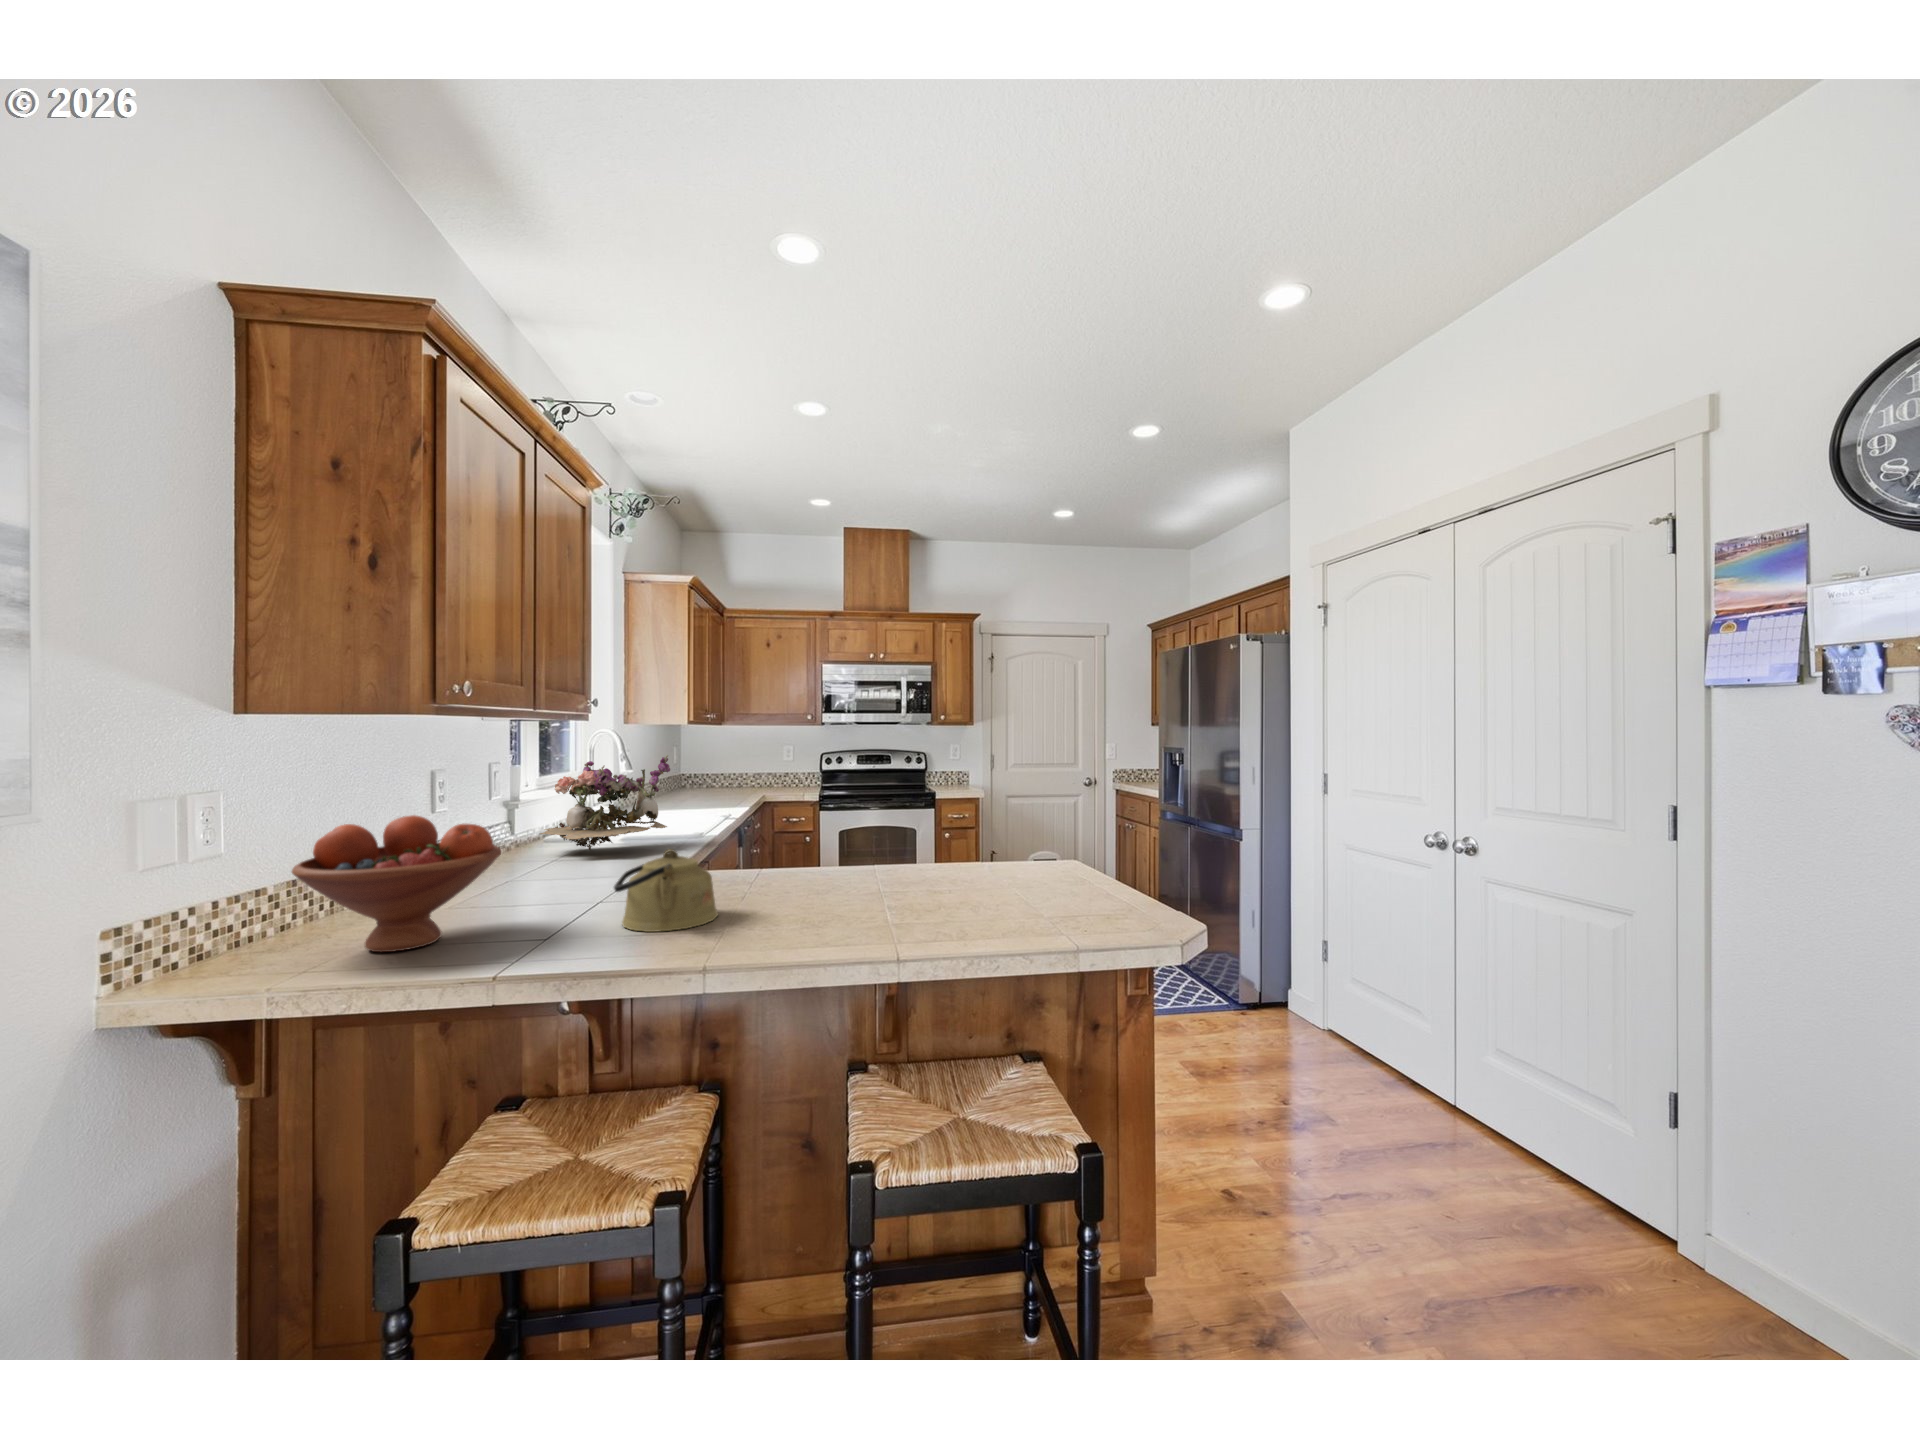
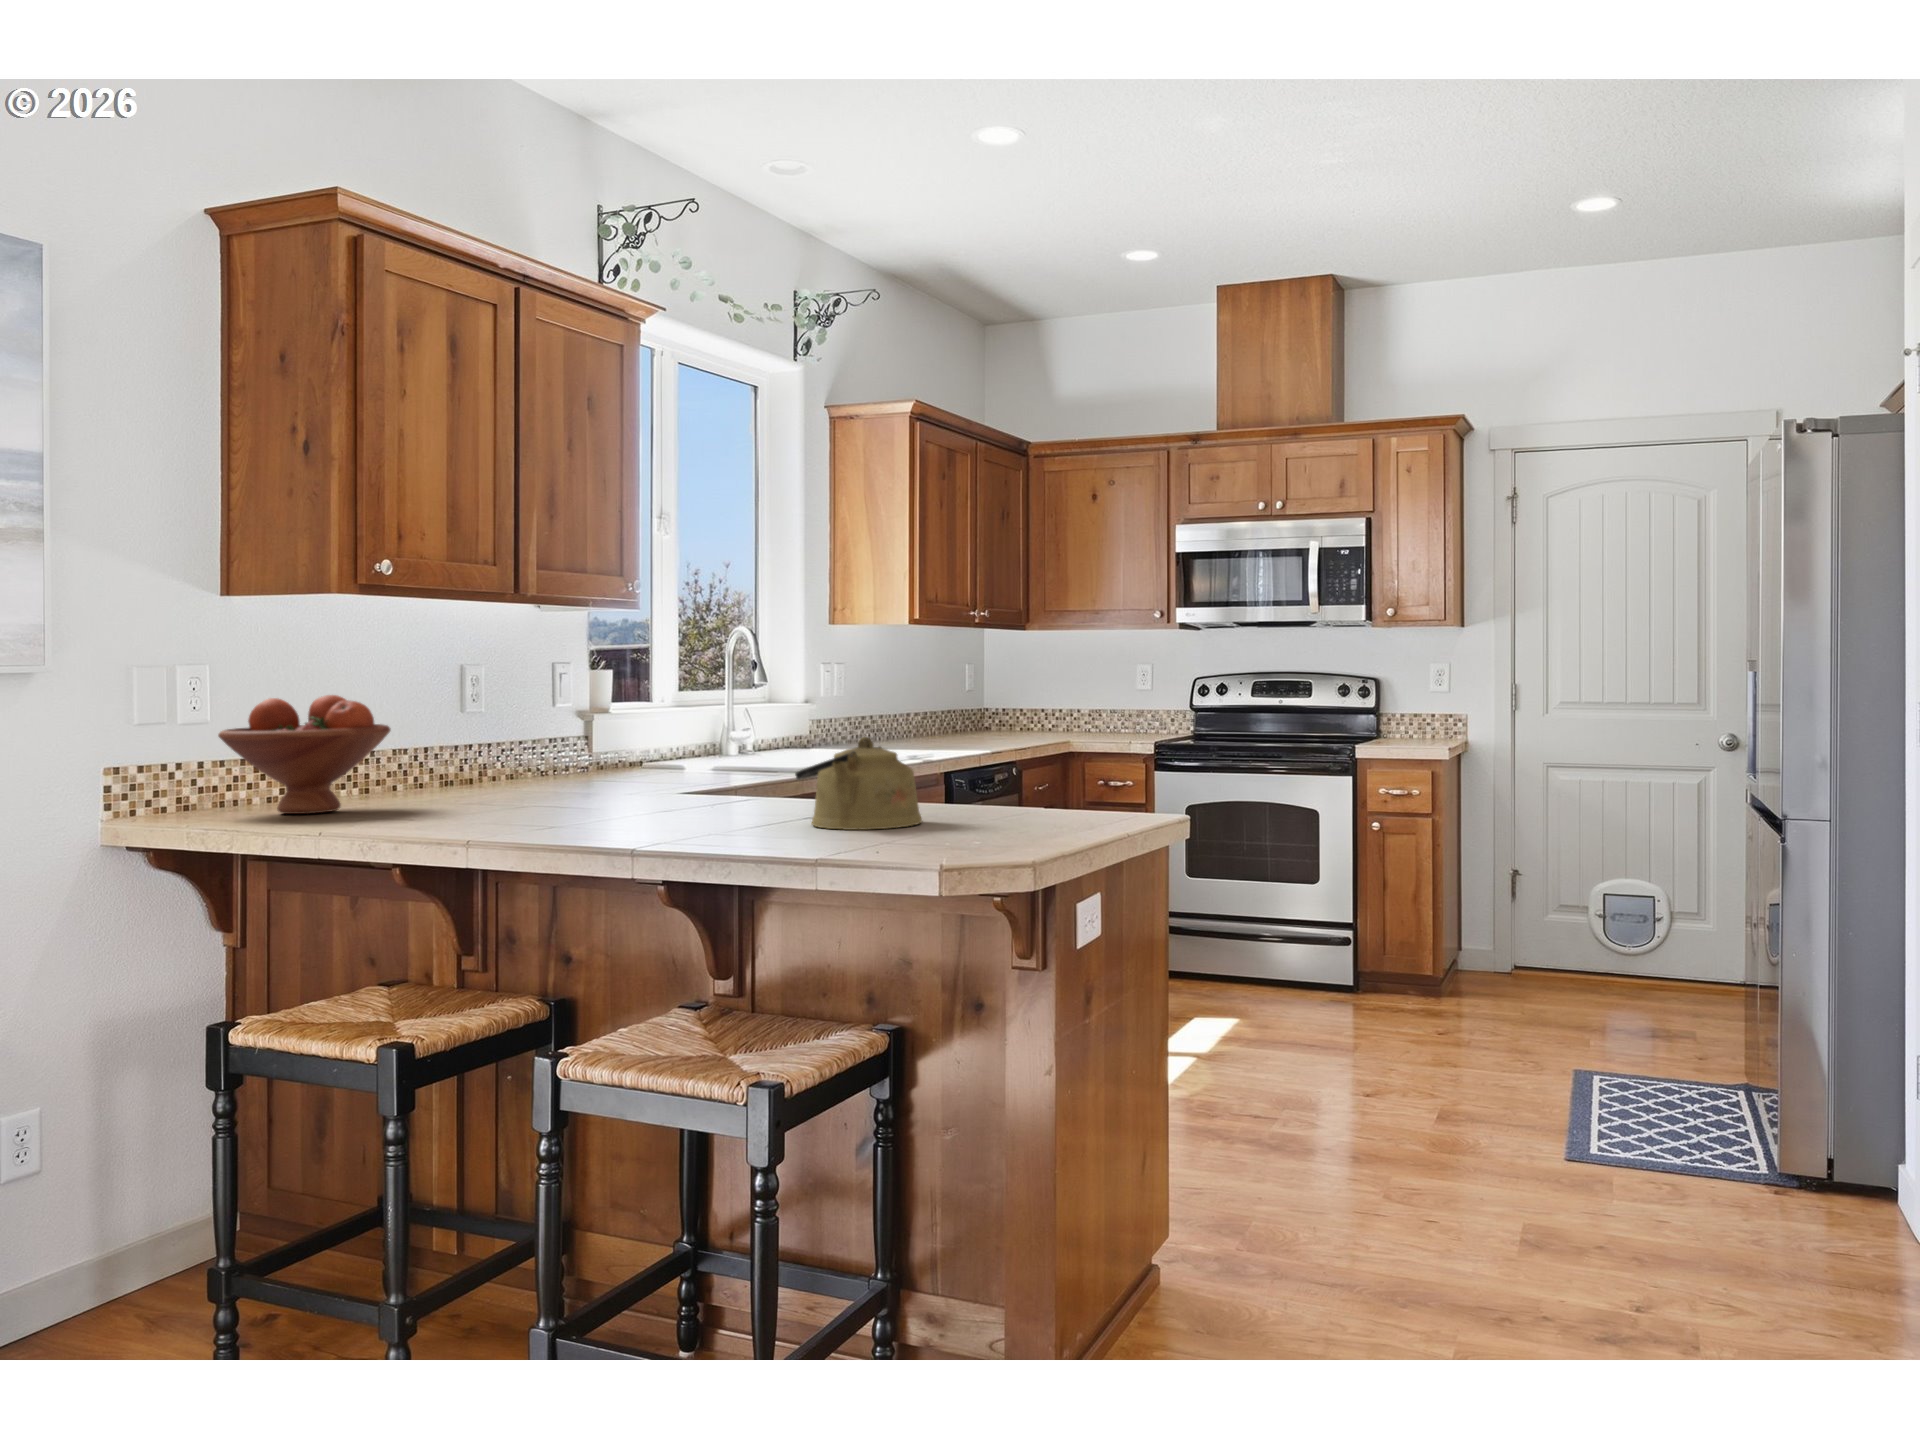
flower arrangement: present [540,755,670,850] -> none [590,655,735,776]
kettle: present [614,849,718,932] -> present [795,737,922,830]

